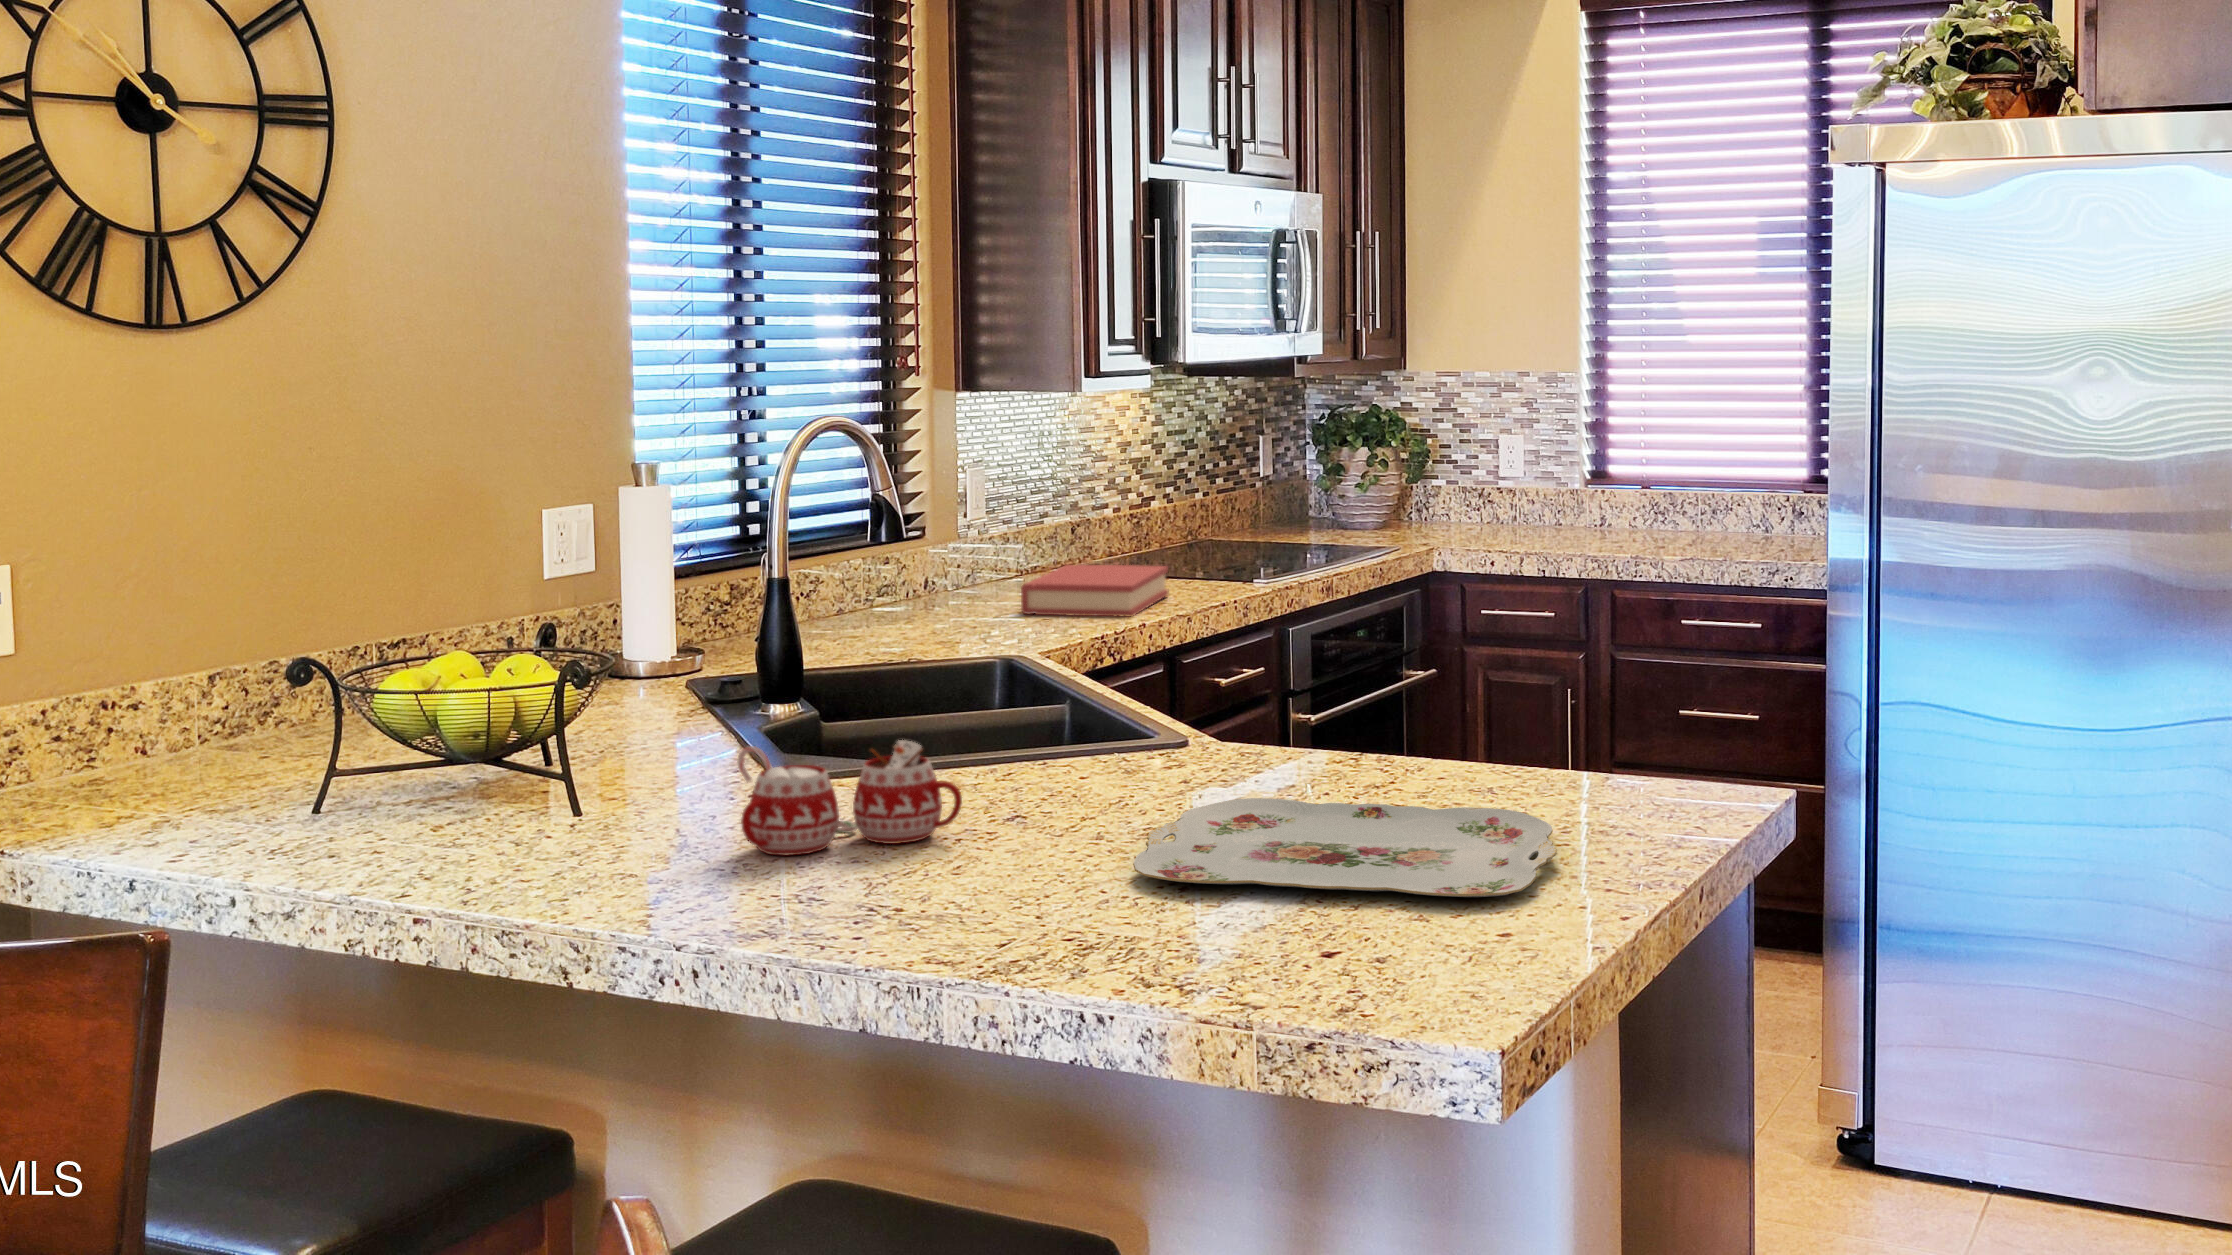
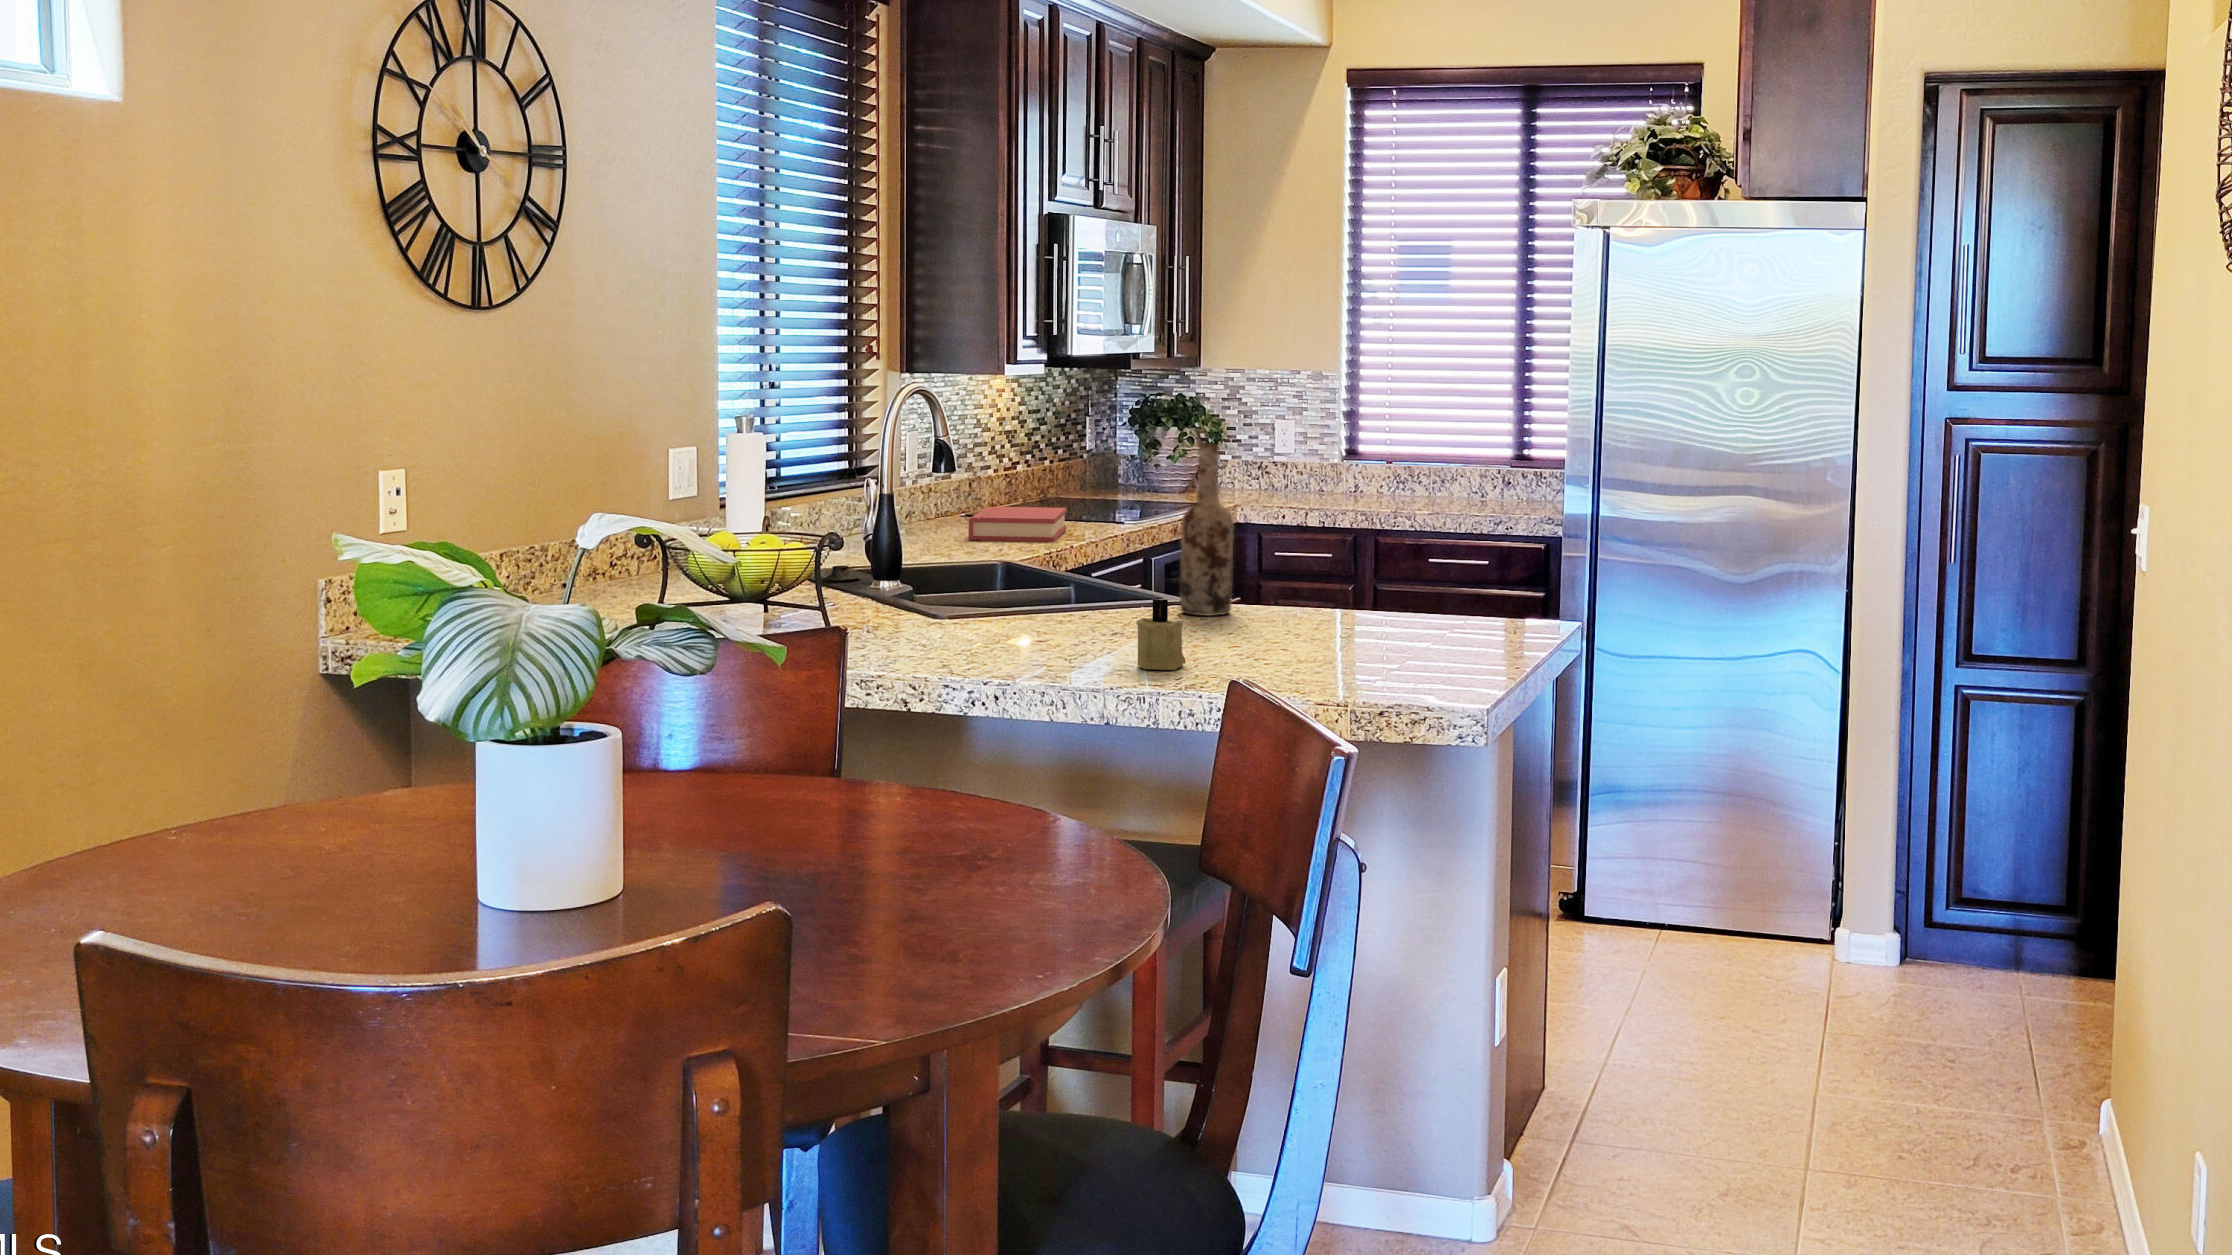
wine bottle: none [1161,508,1242,776] -> present [1180,443,1234,616]
mug: present [737,740,962,856] -> none [956,581,1096,648]
candle: none [957,795,1048,922] -> present [1136,599,1186,670]
serving tray: present [1133,798,1557,897] -> none [1217,620,1466,660]

